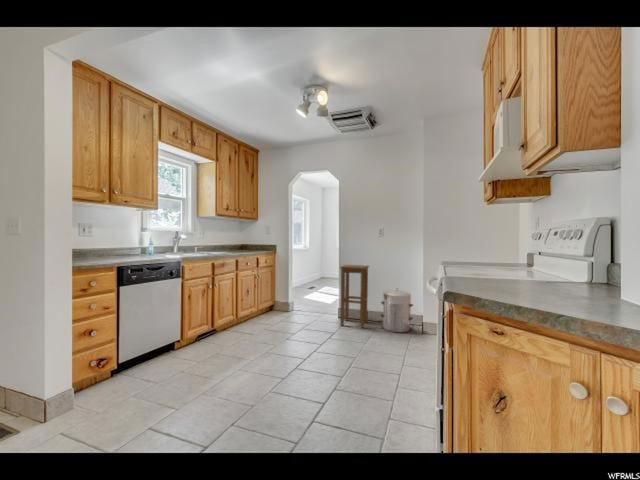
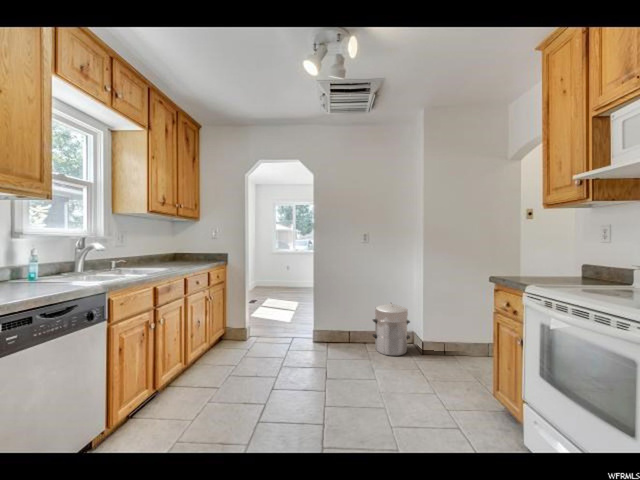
stool: present [340,265,369,328] -> none [325,276,357,355]

